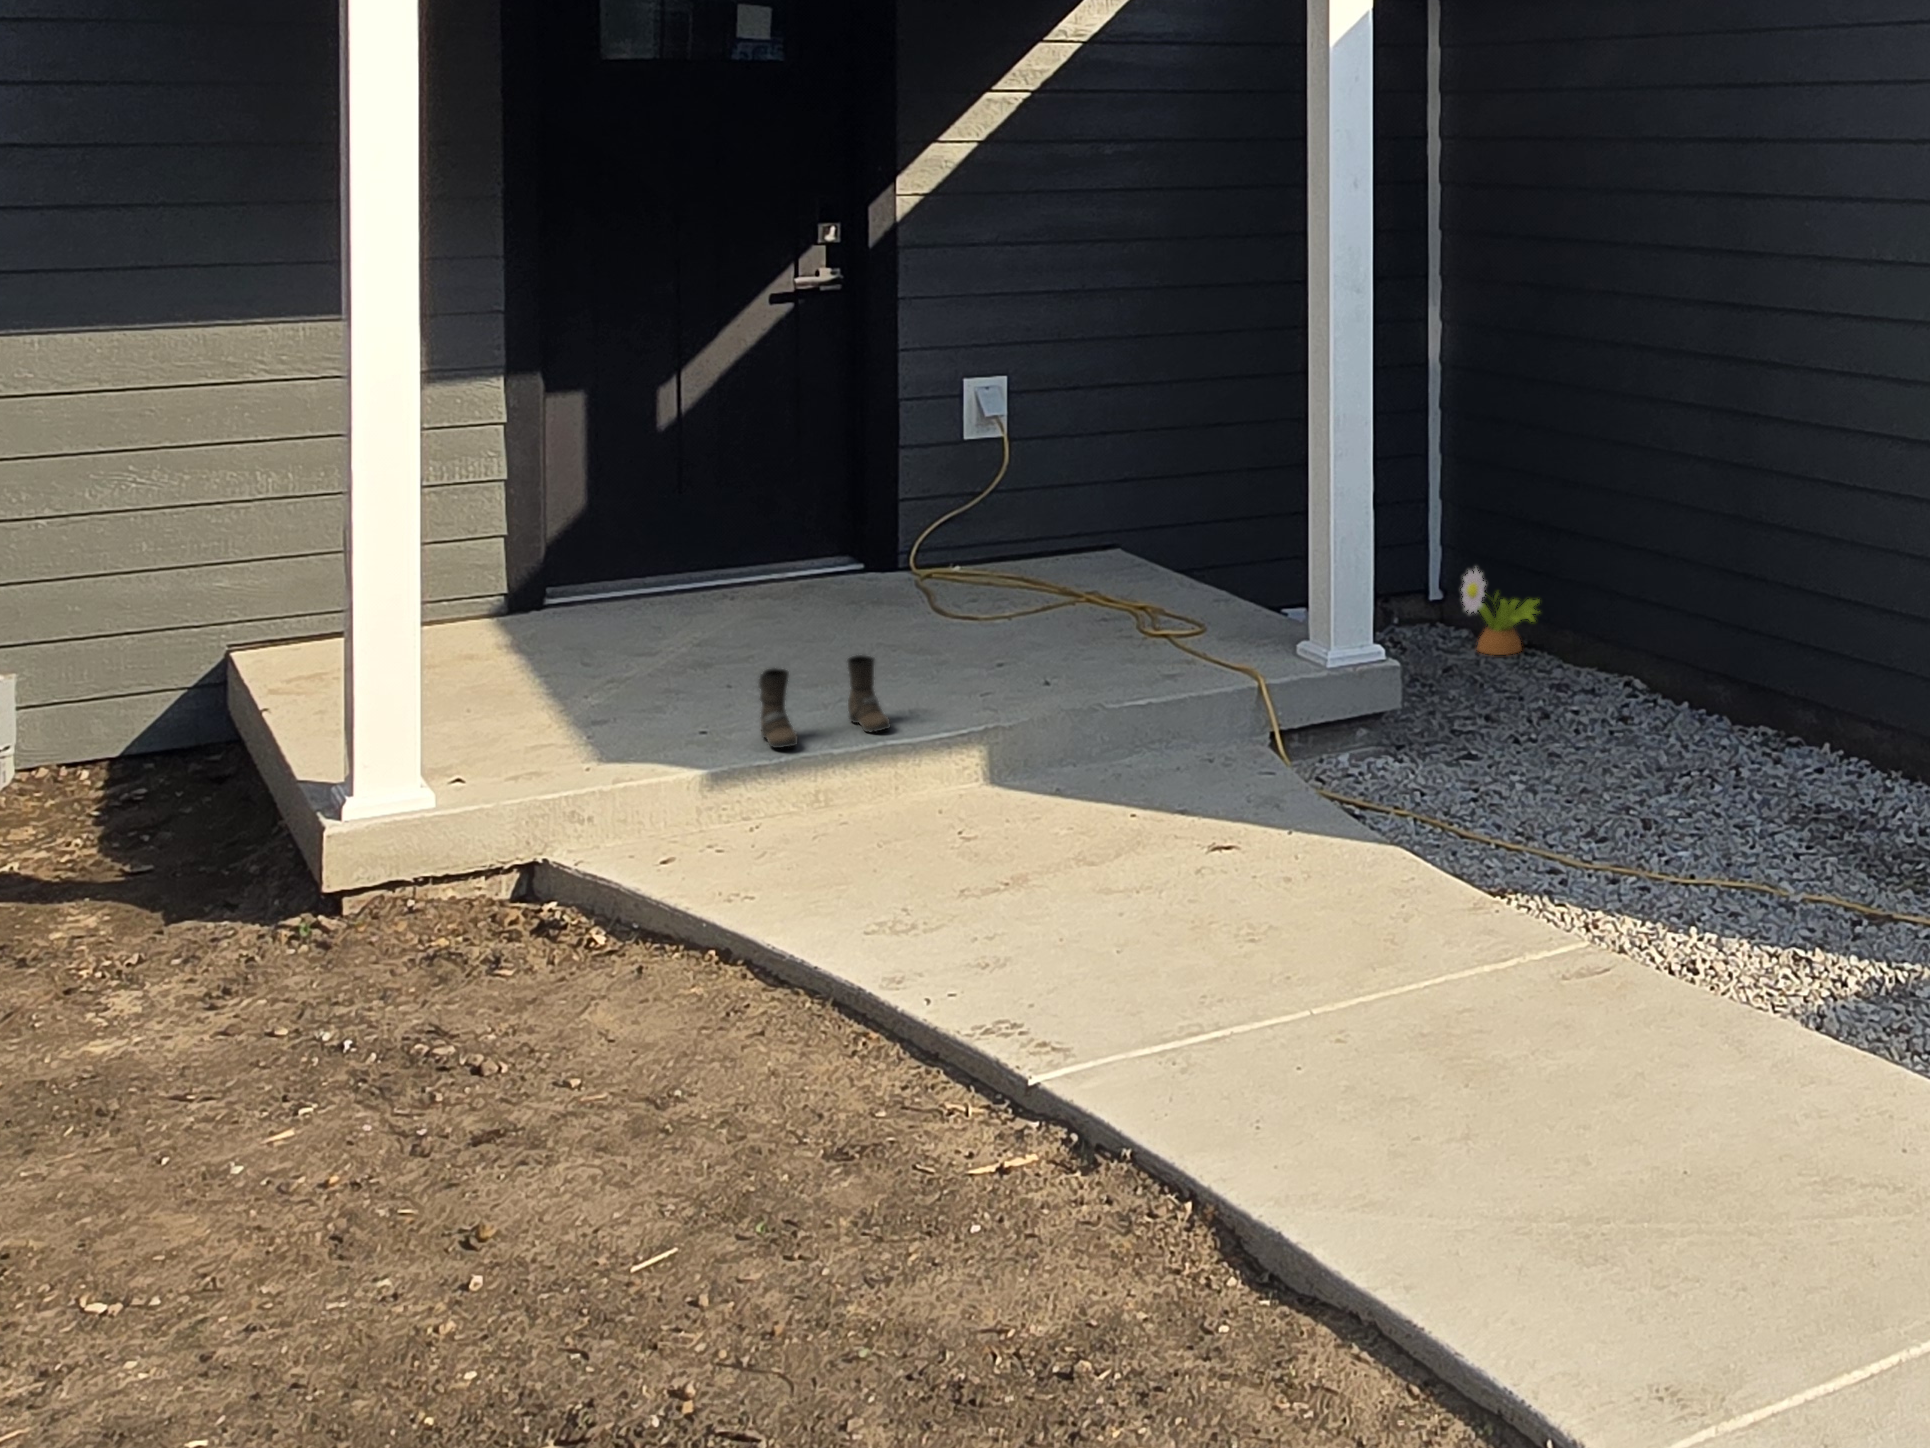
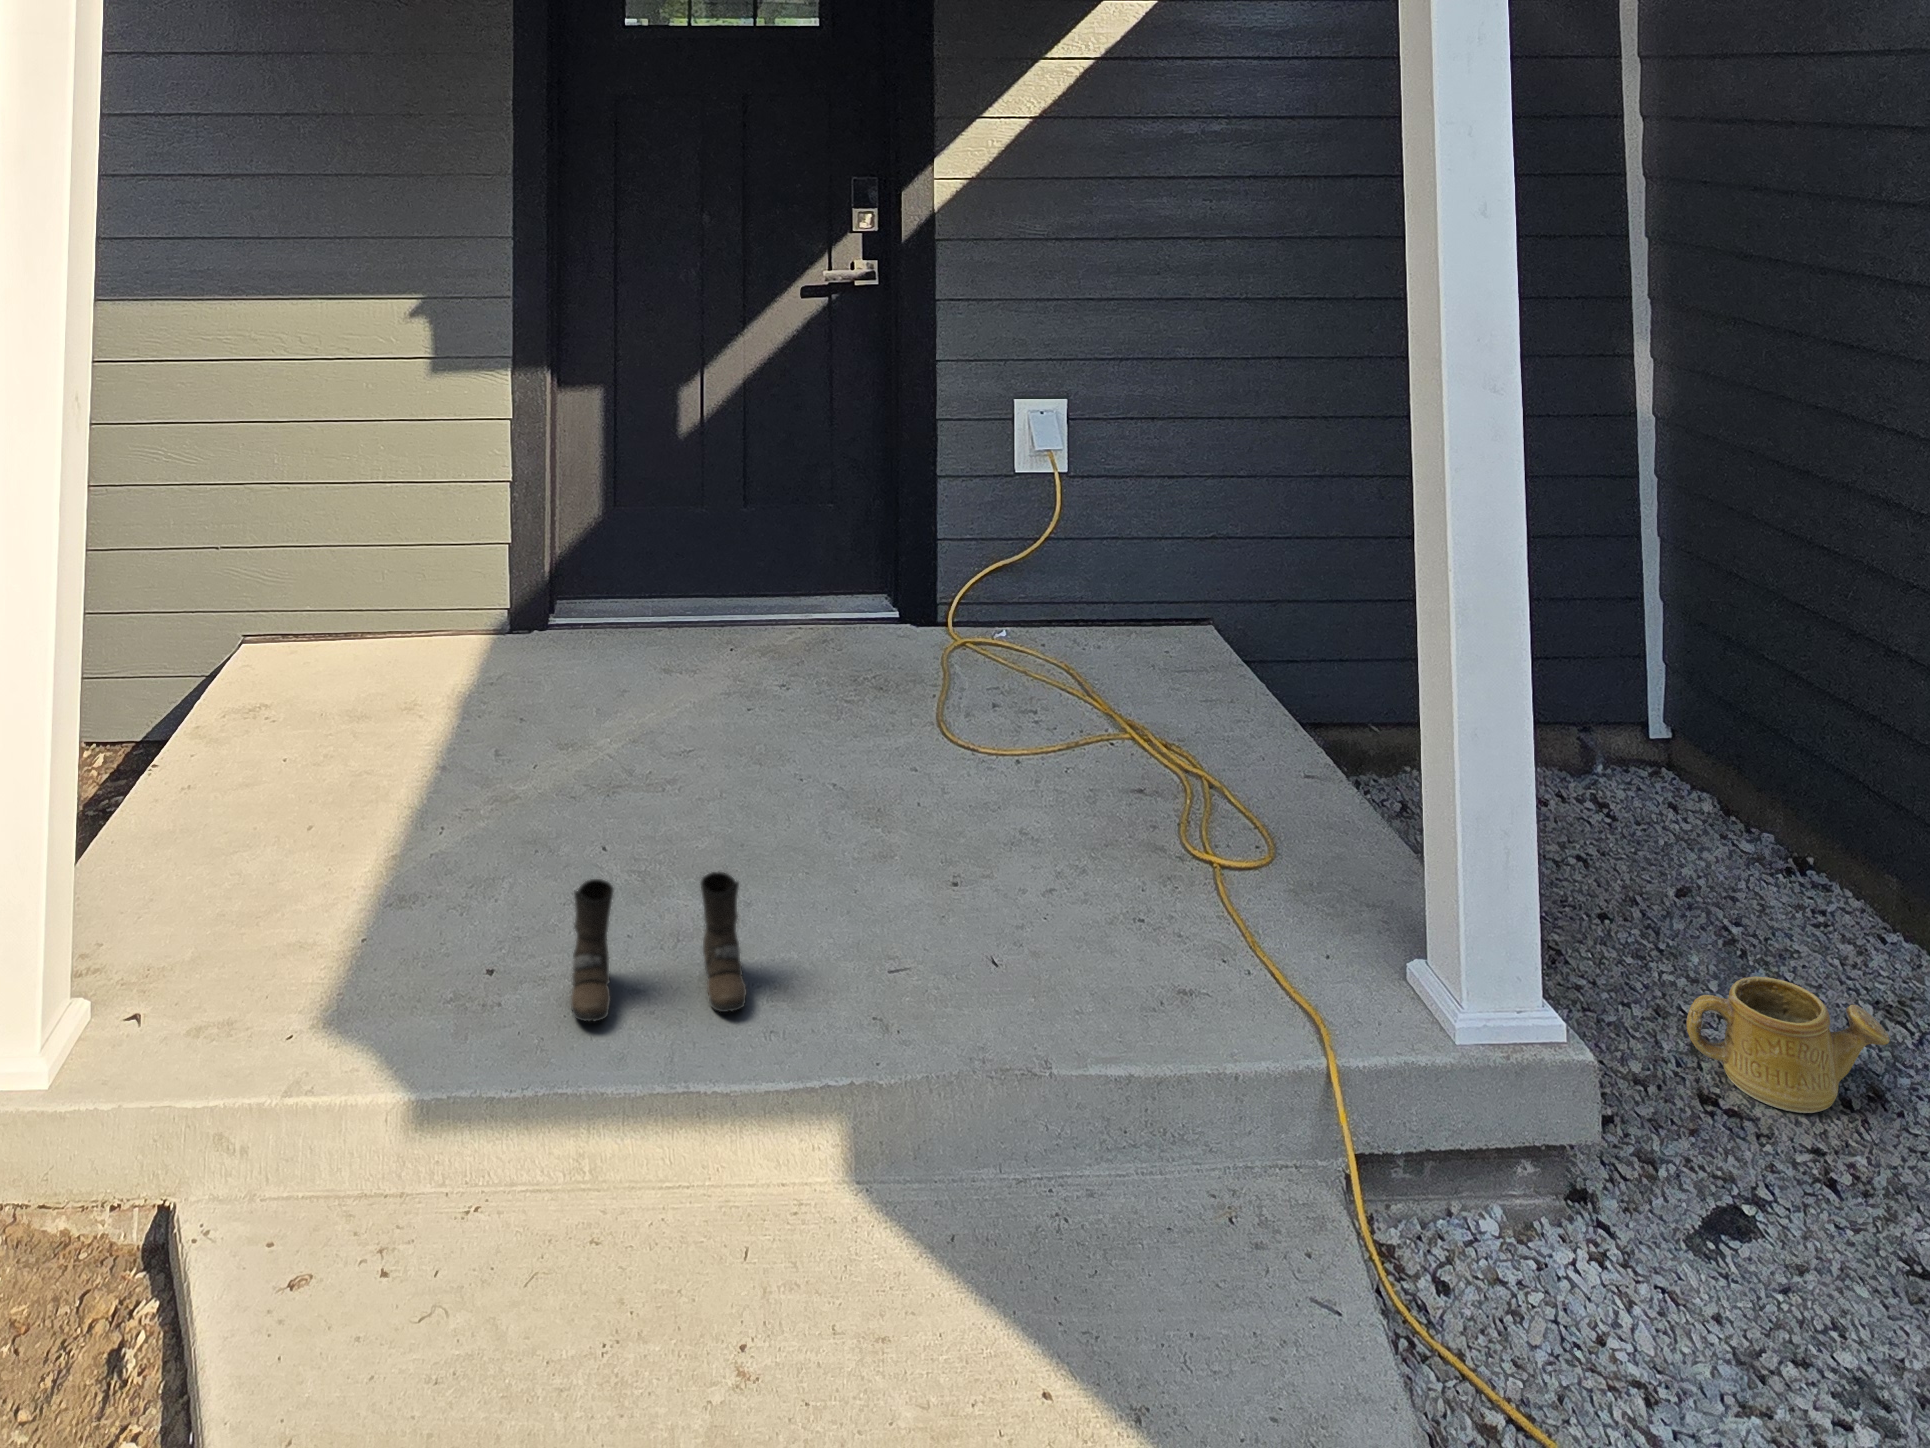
decorative plant: present [1462,569,1539,655] -> none [1702,758,1842,908]
watering can: none [1451,658,1558,723] -> present [1687,976,1889,1113]

